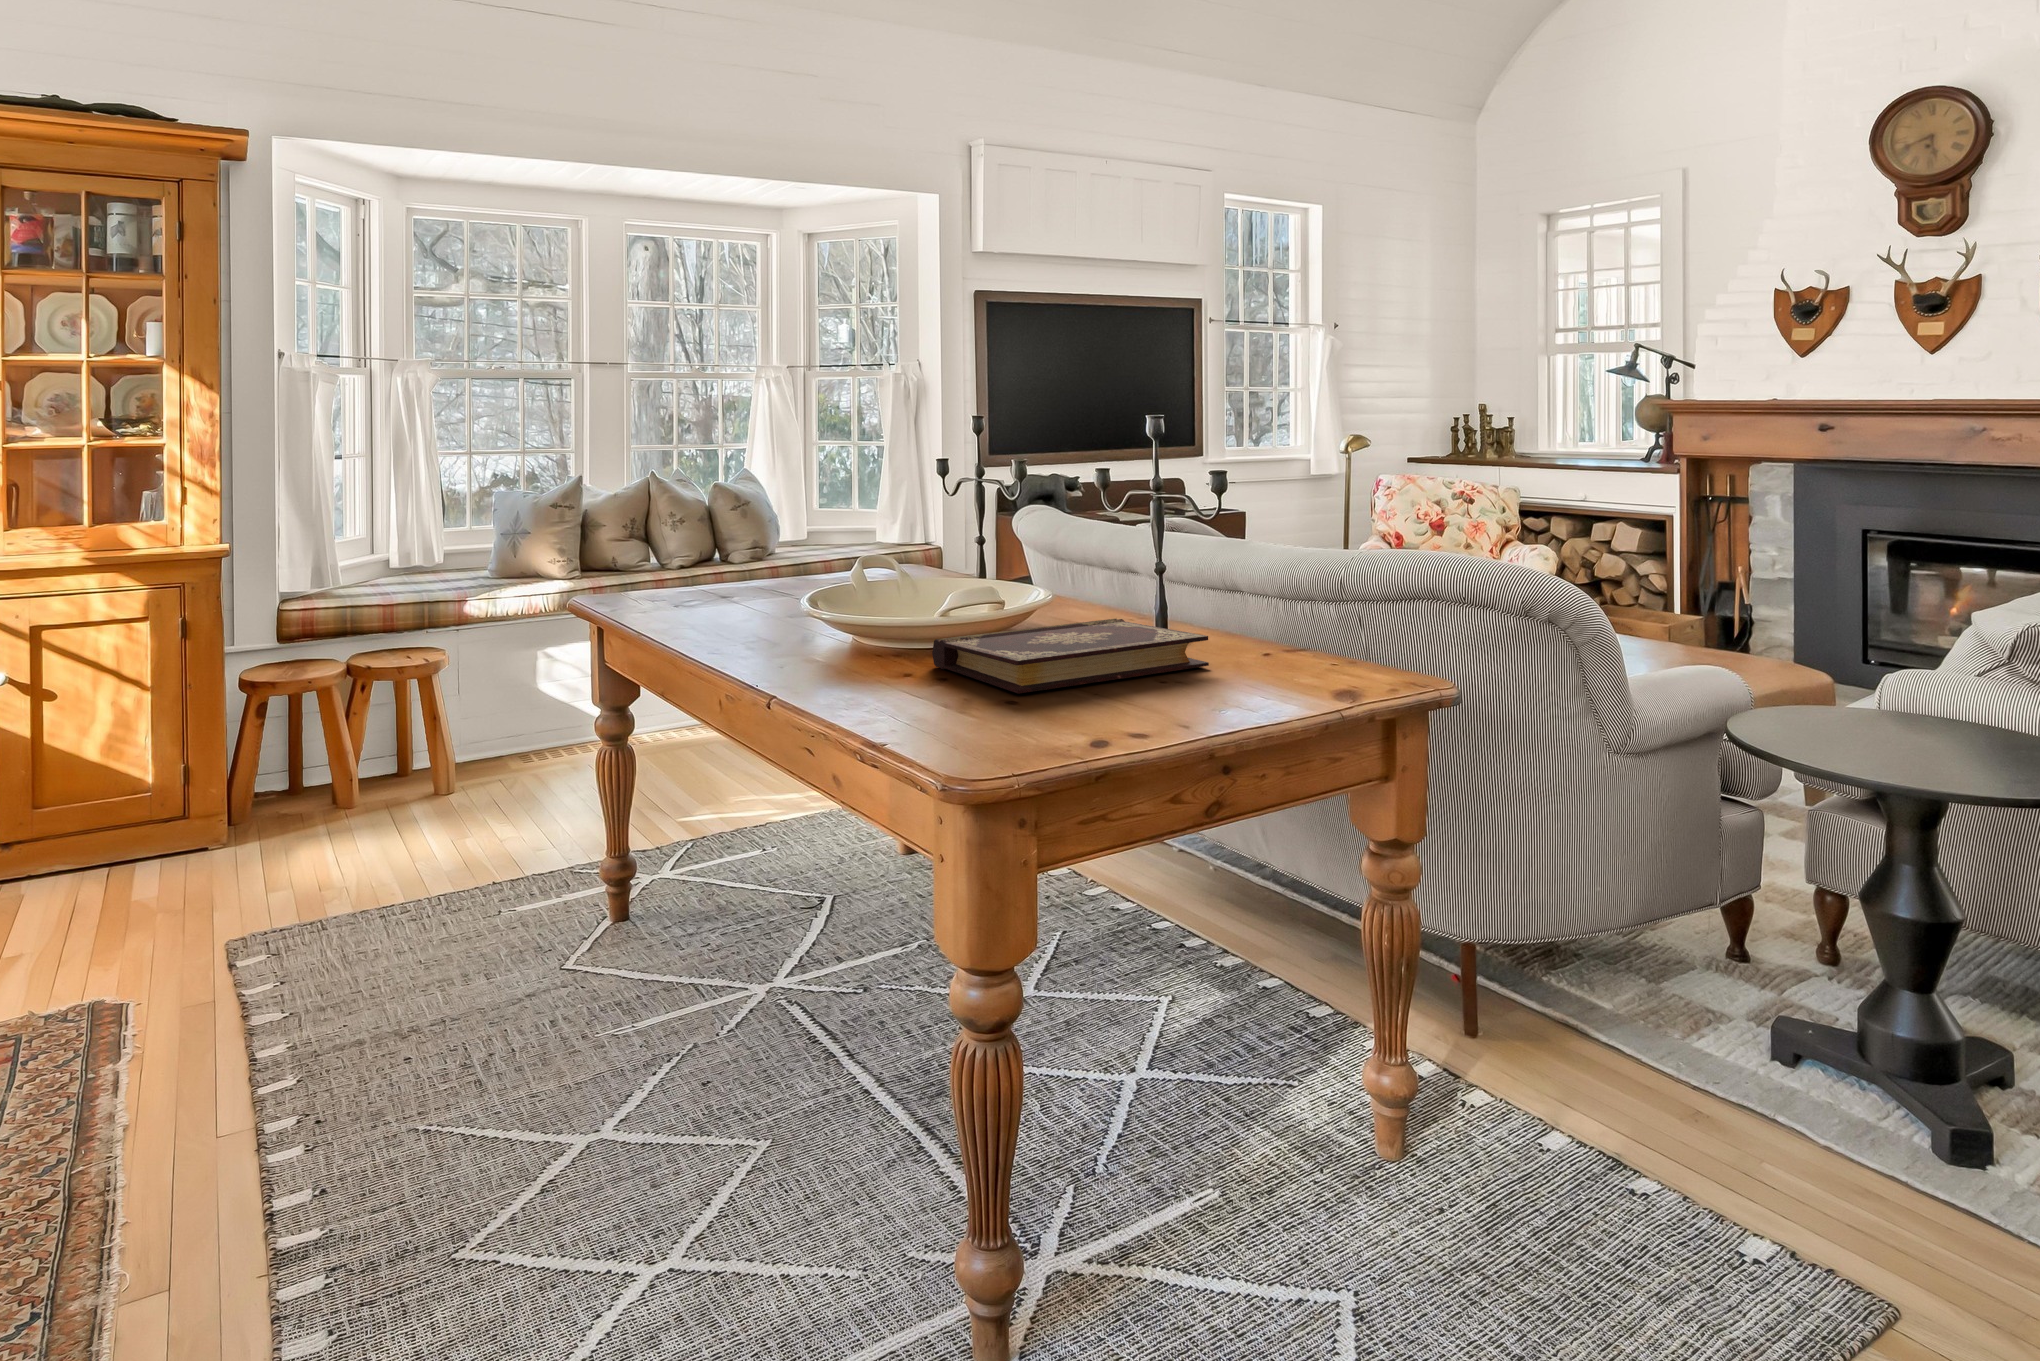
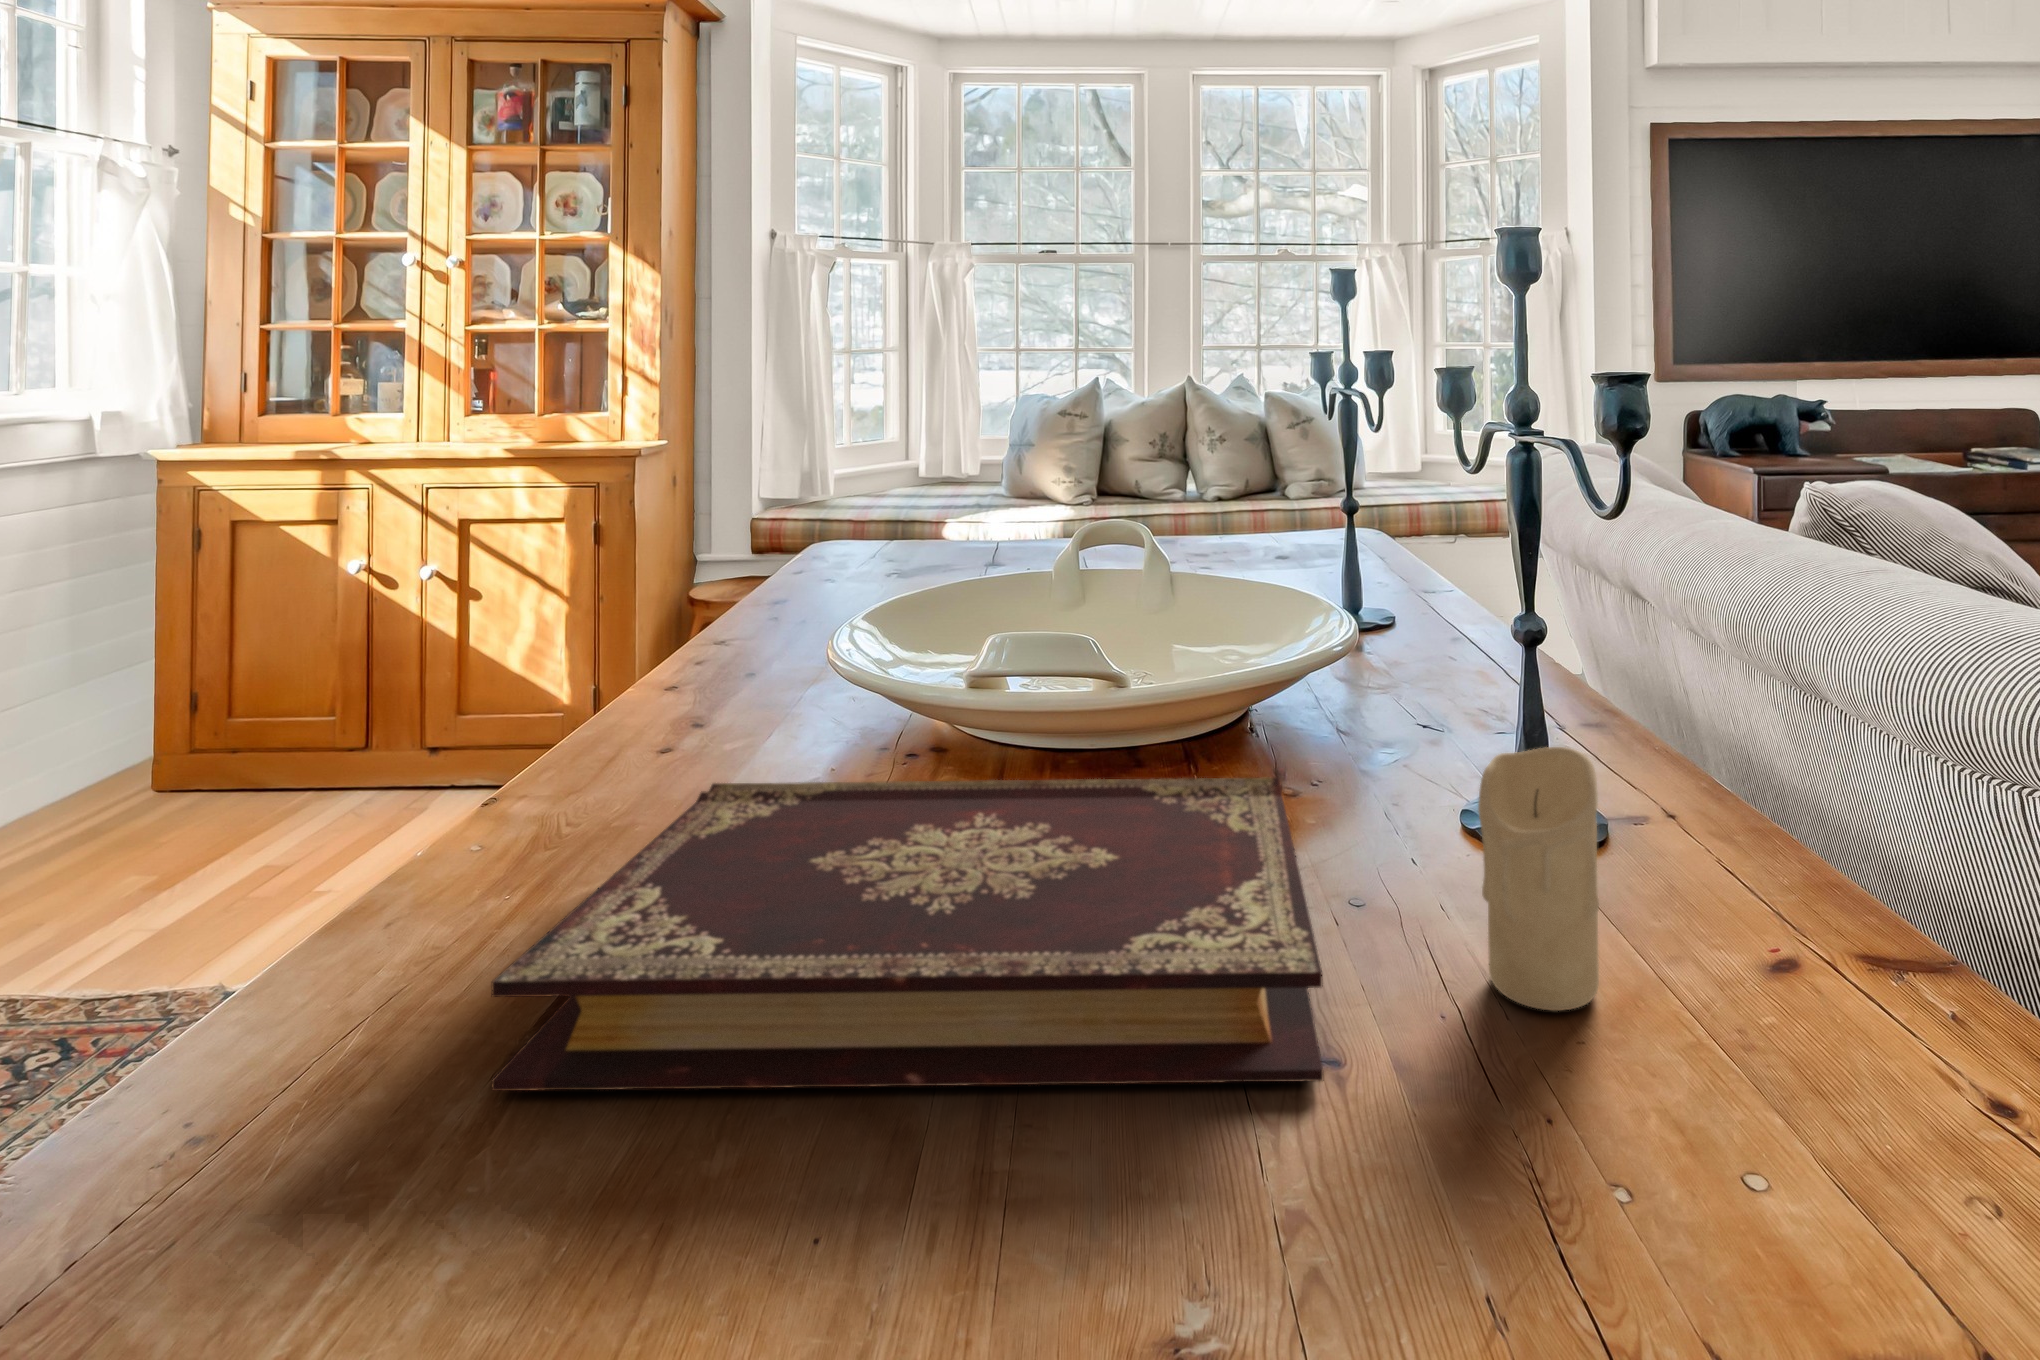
candle: none [1214,583,1250,653] -> present [1478,747,1599,1011]

